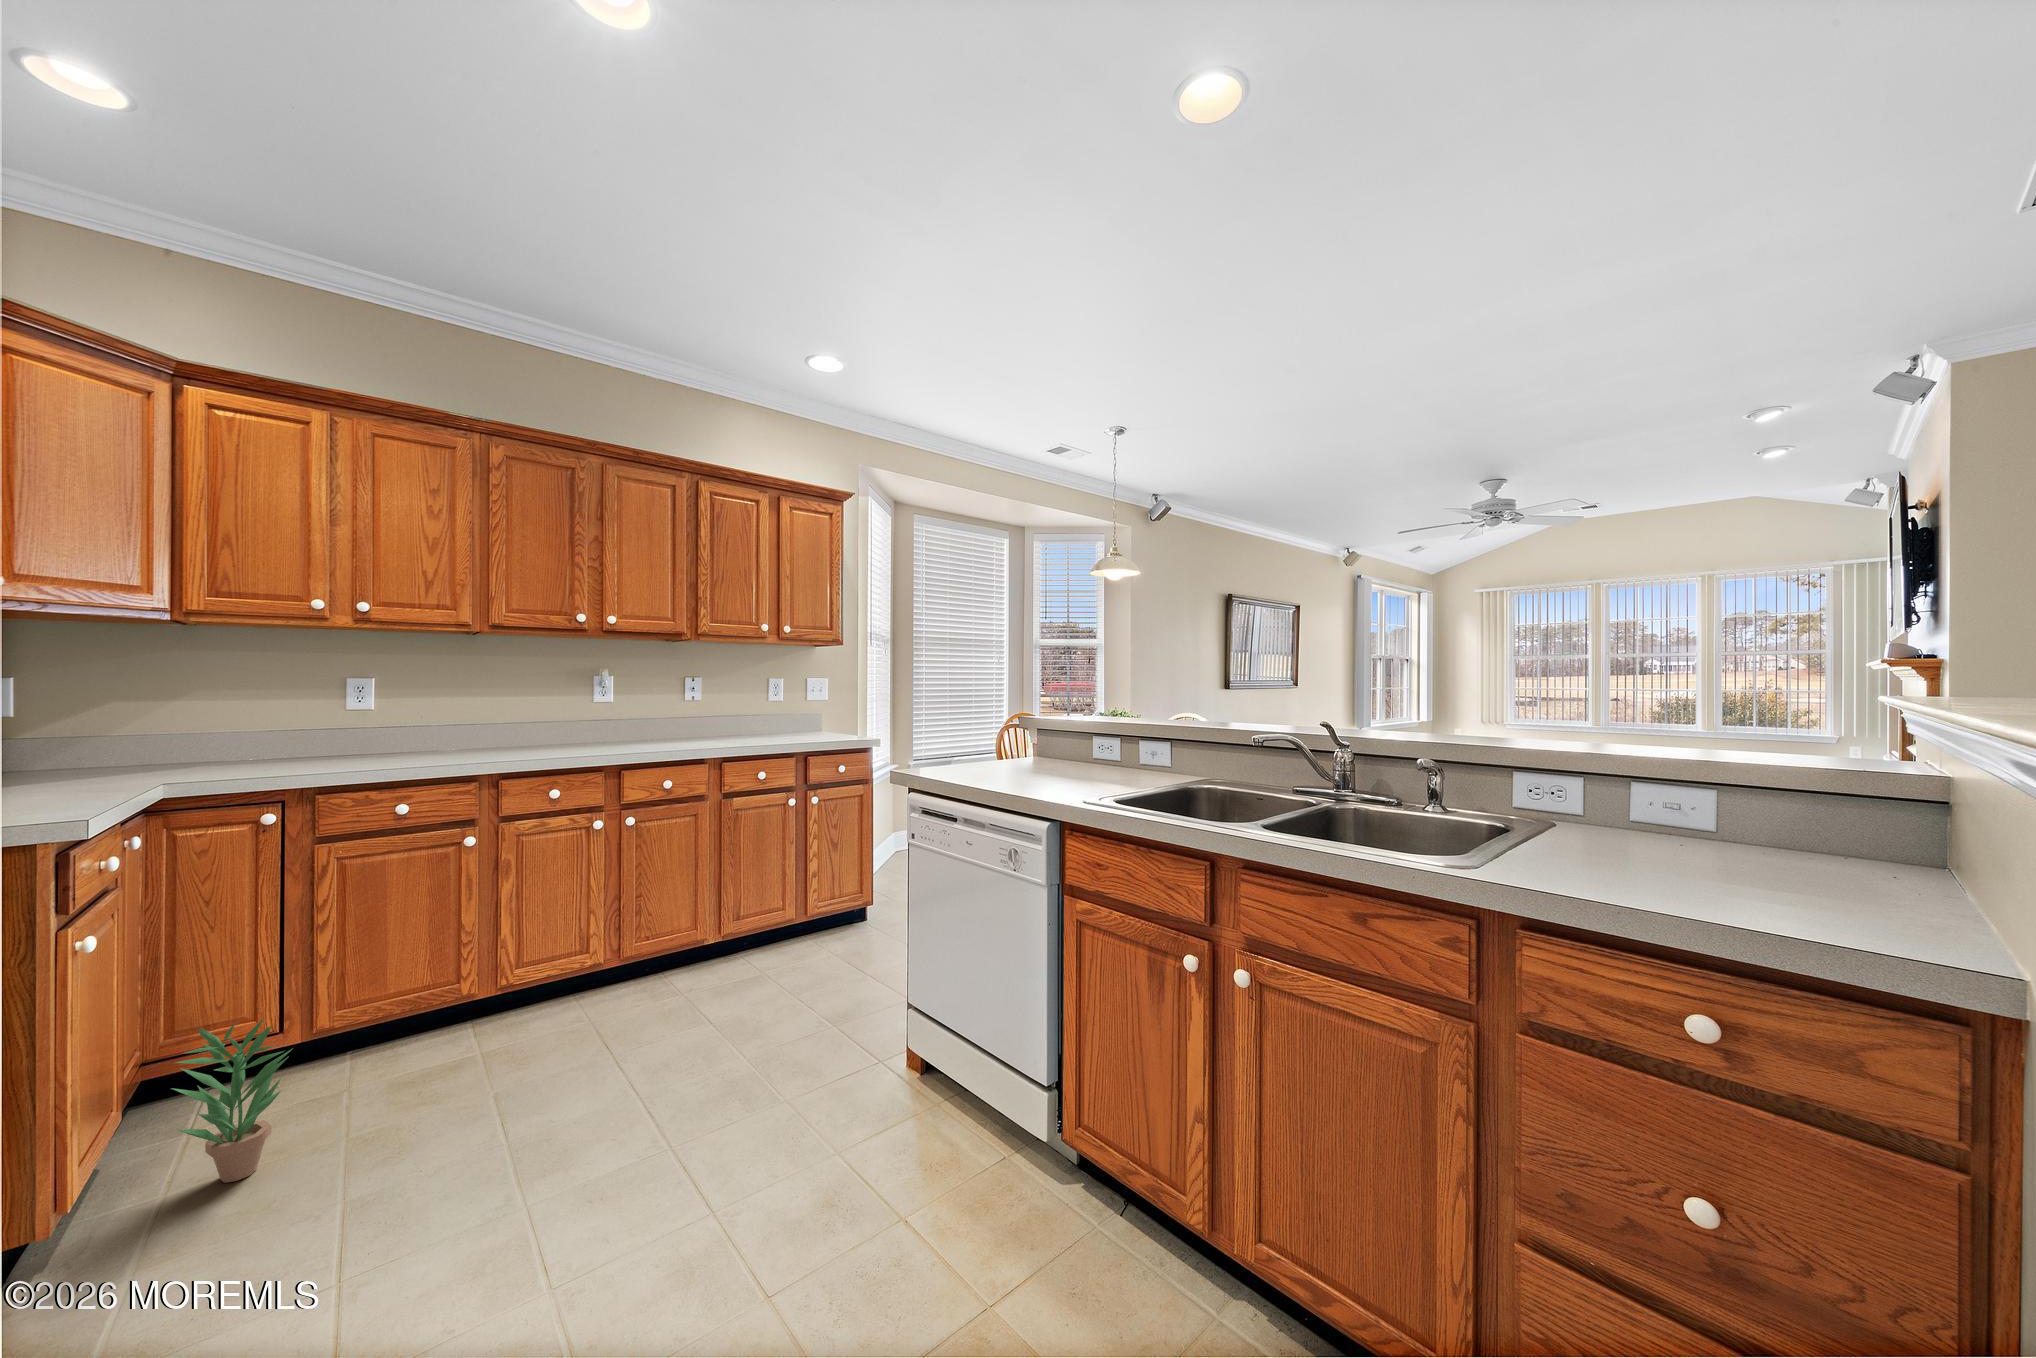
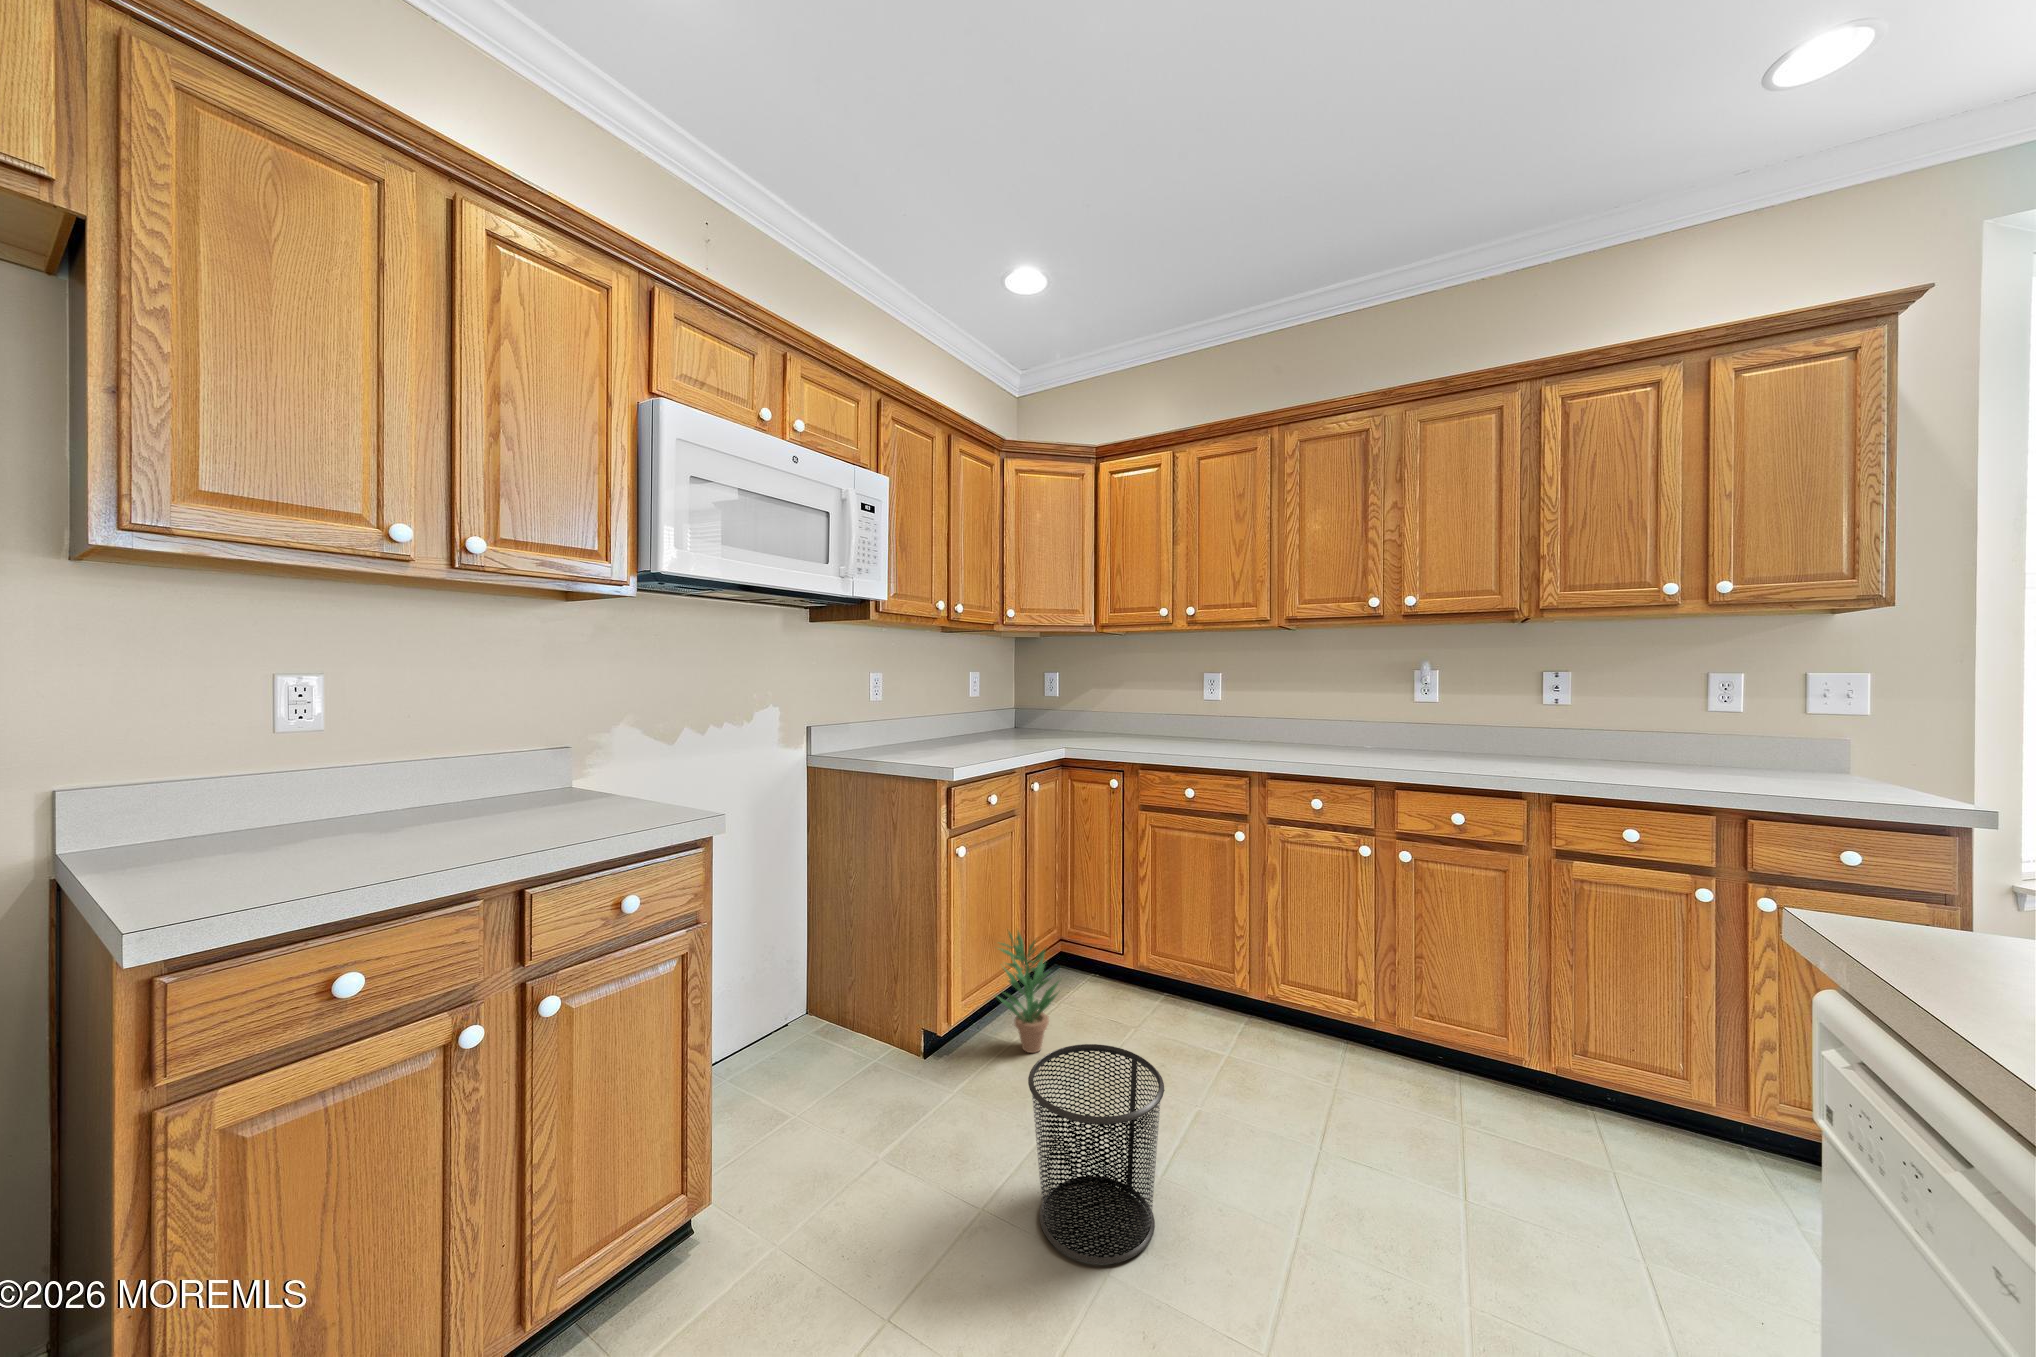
waste bin: none [454,1026,606,1227] -> present [1028,1044,1164,1264]

